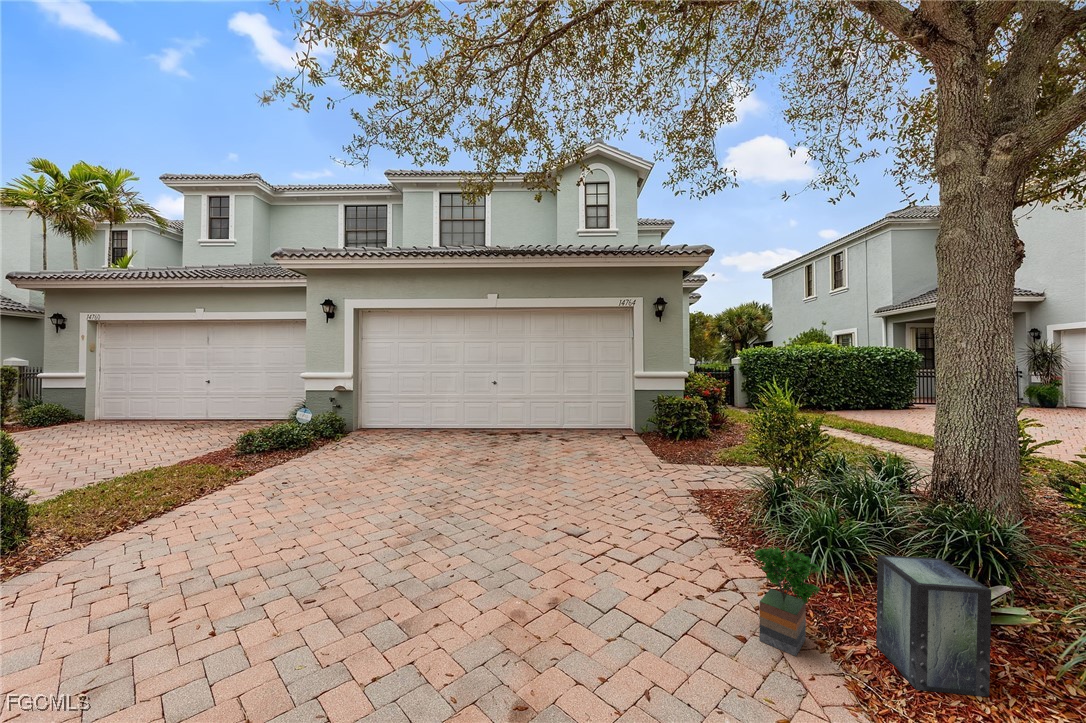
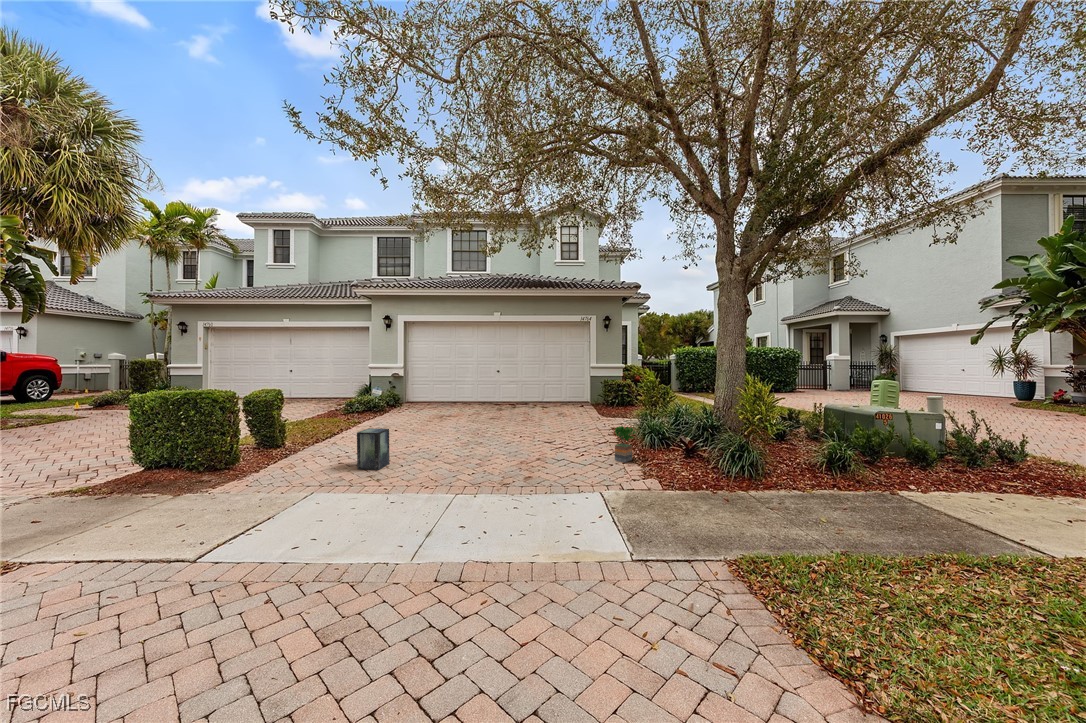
storage box: present [876,555,991,697] -> present [357,428,390,470]

